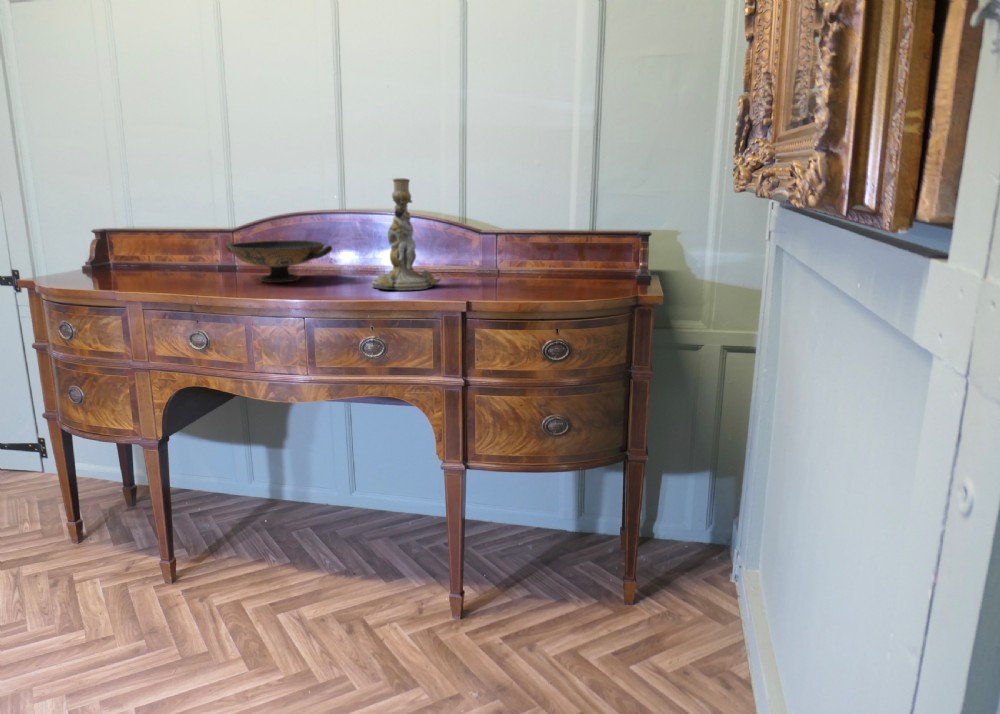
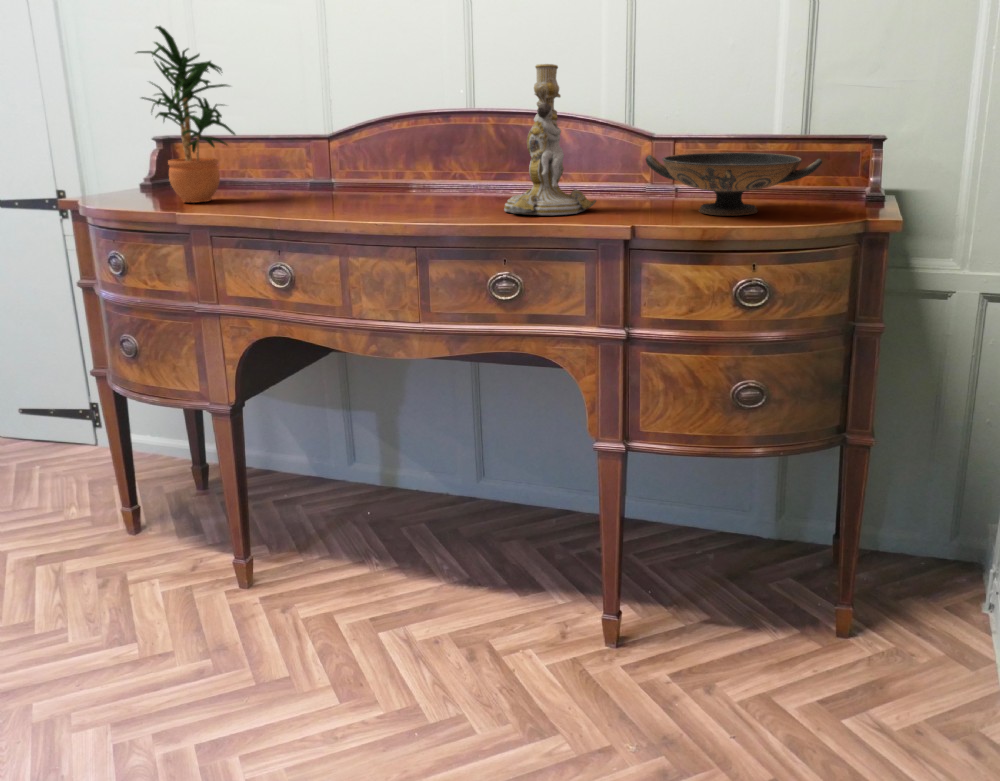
potted plant: none [80,142,166,279] -> present [137,26,235,203]
decorative bowl: present [226,240,332,283] -> present [646,152,822,215]

